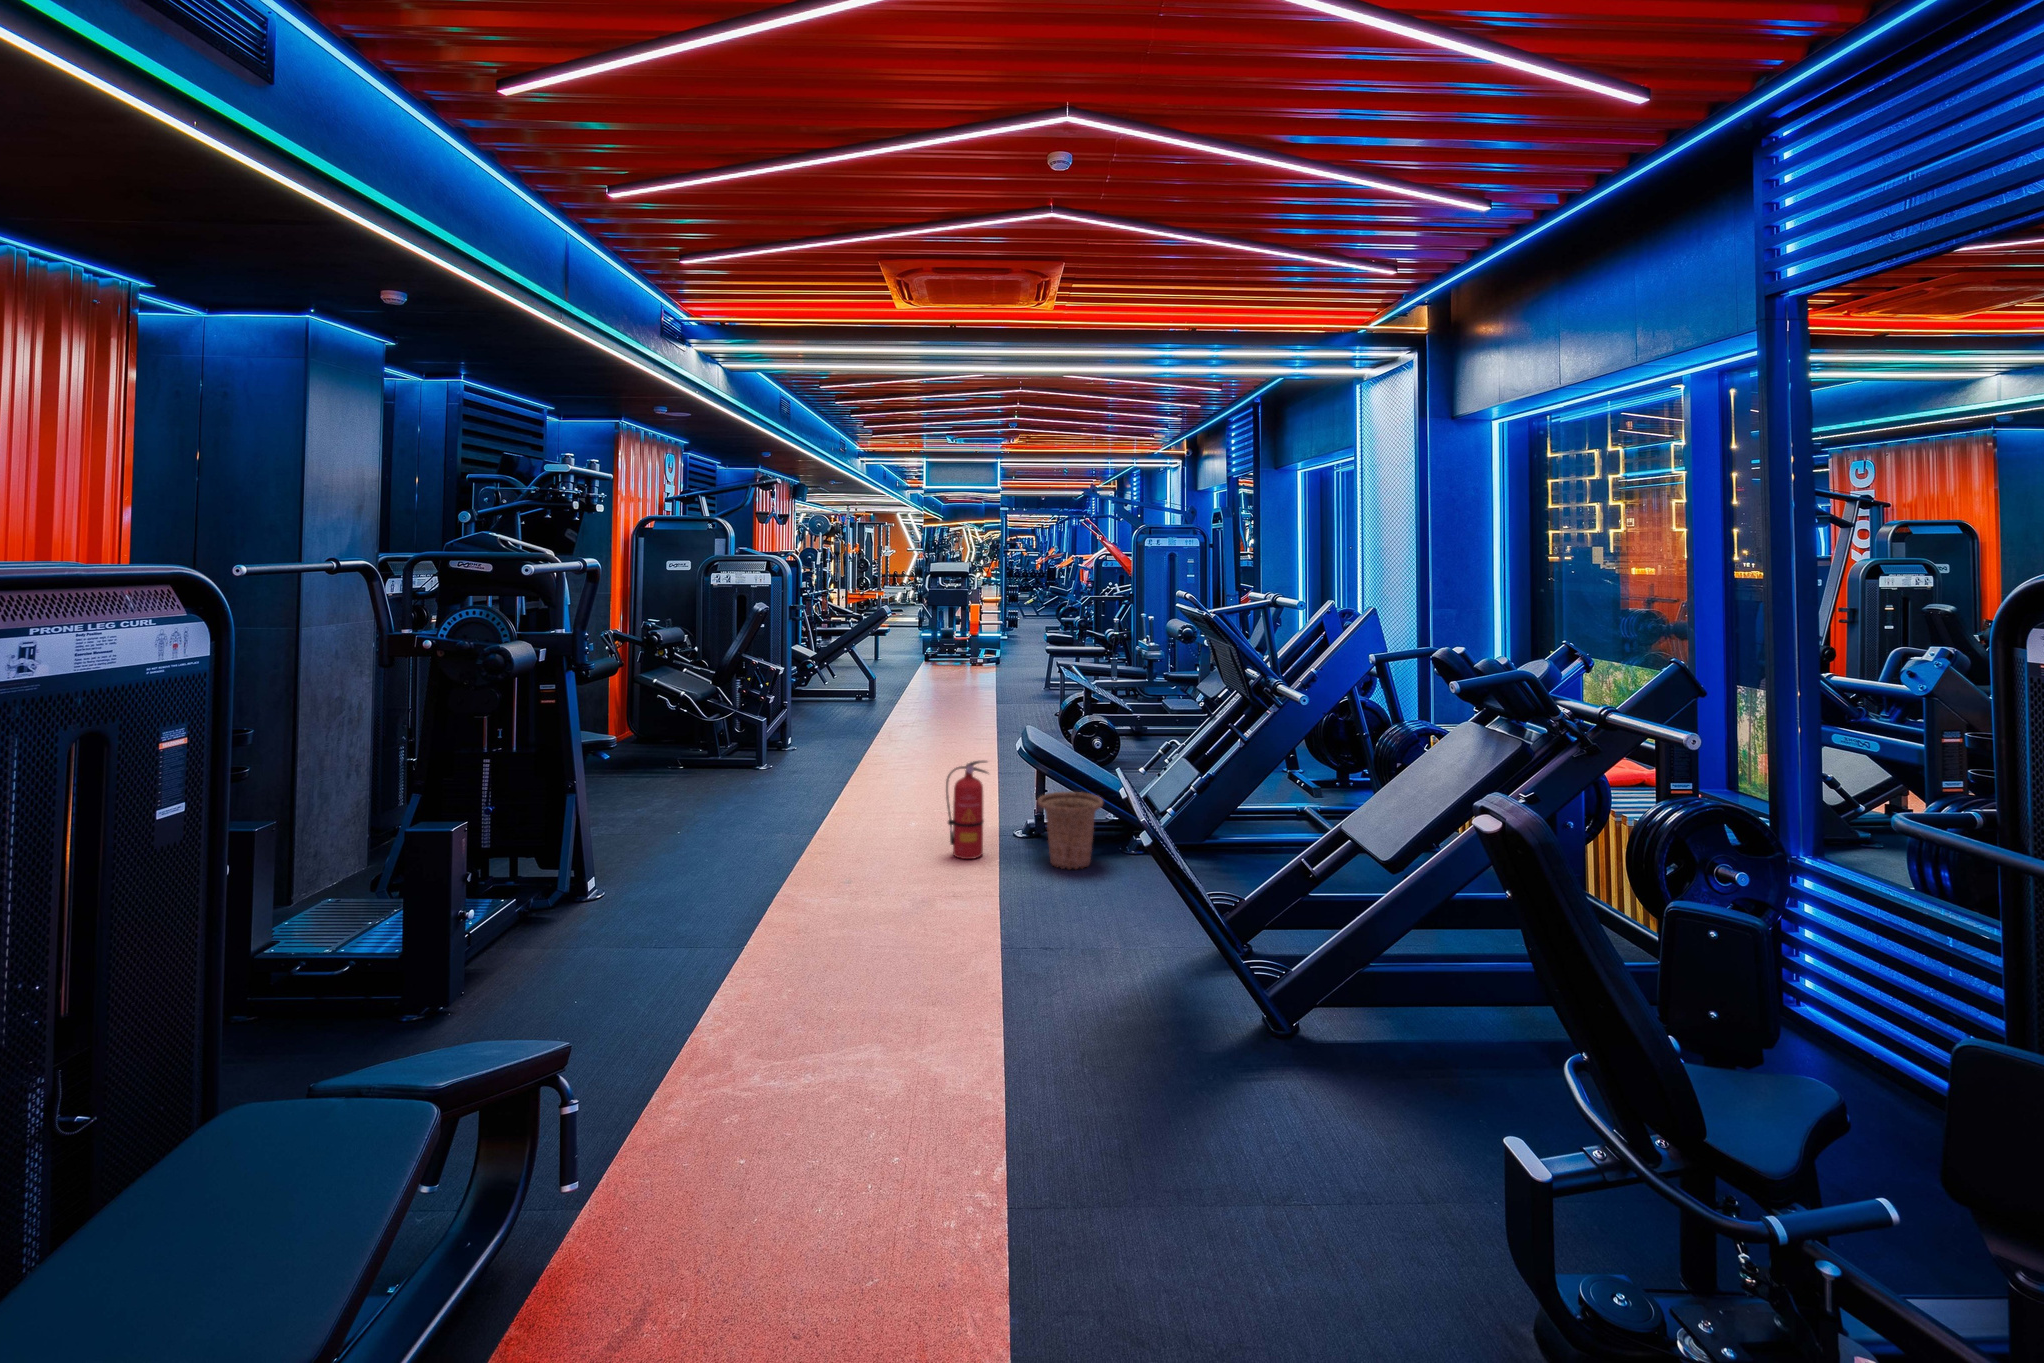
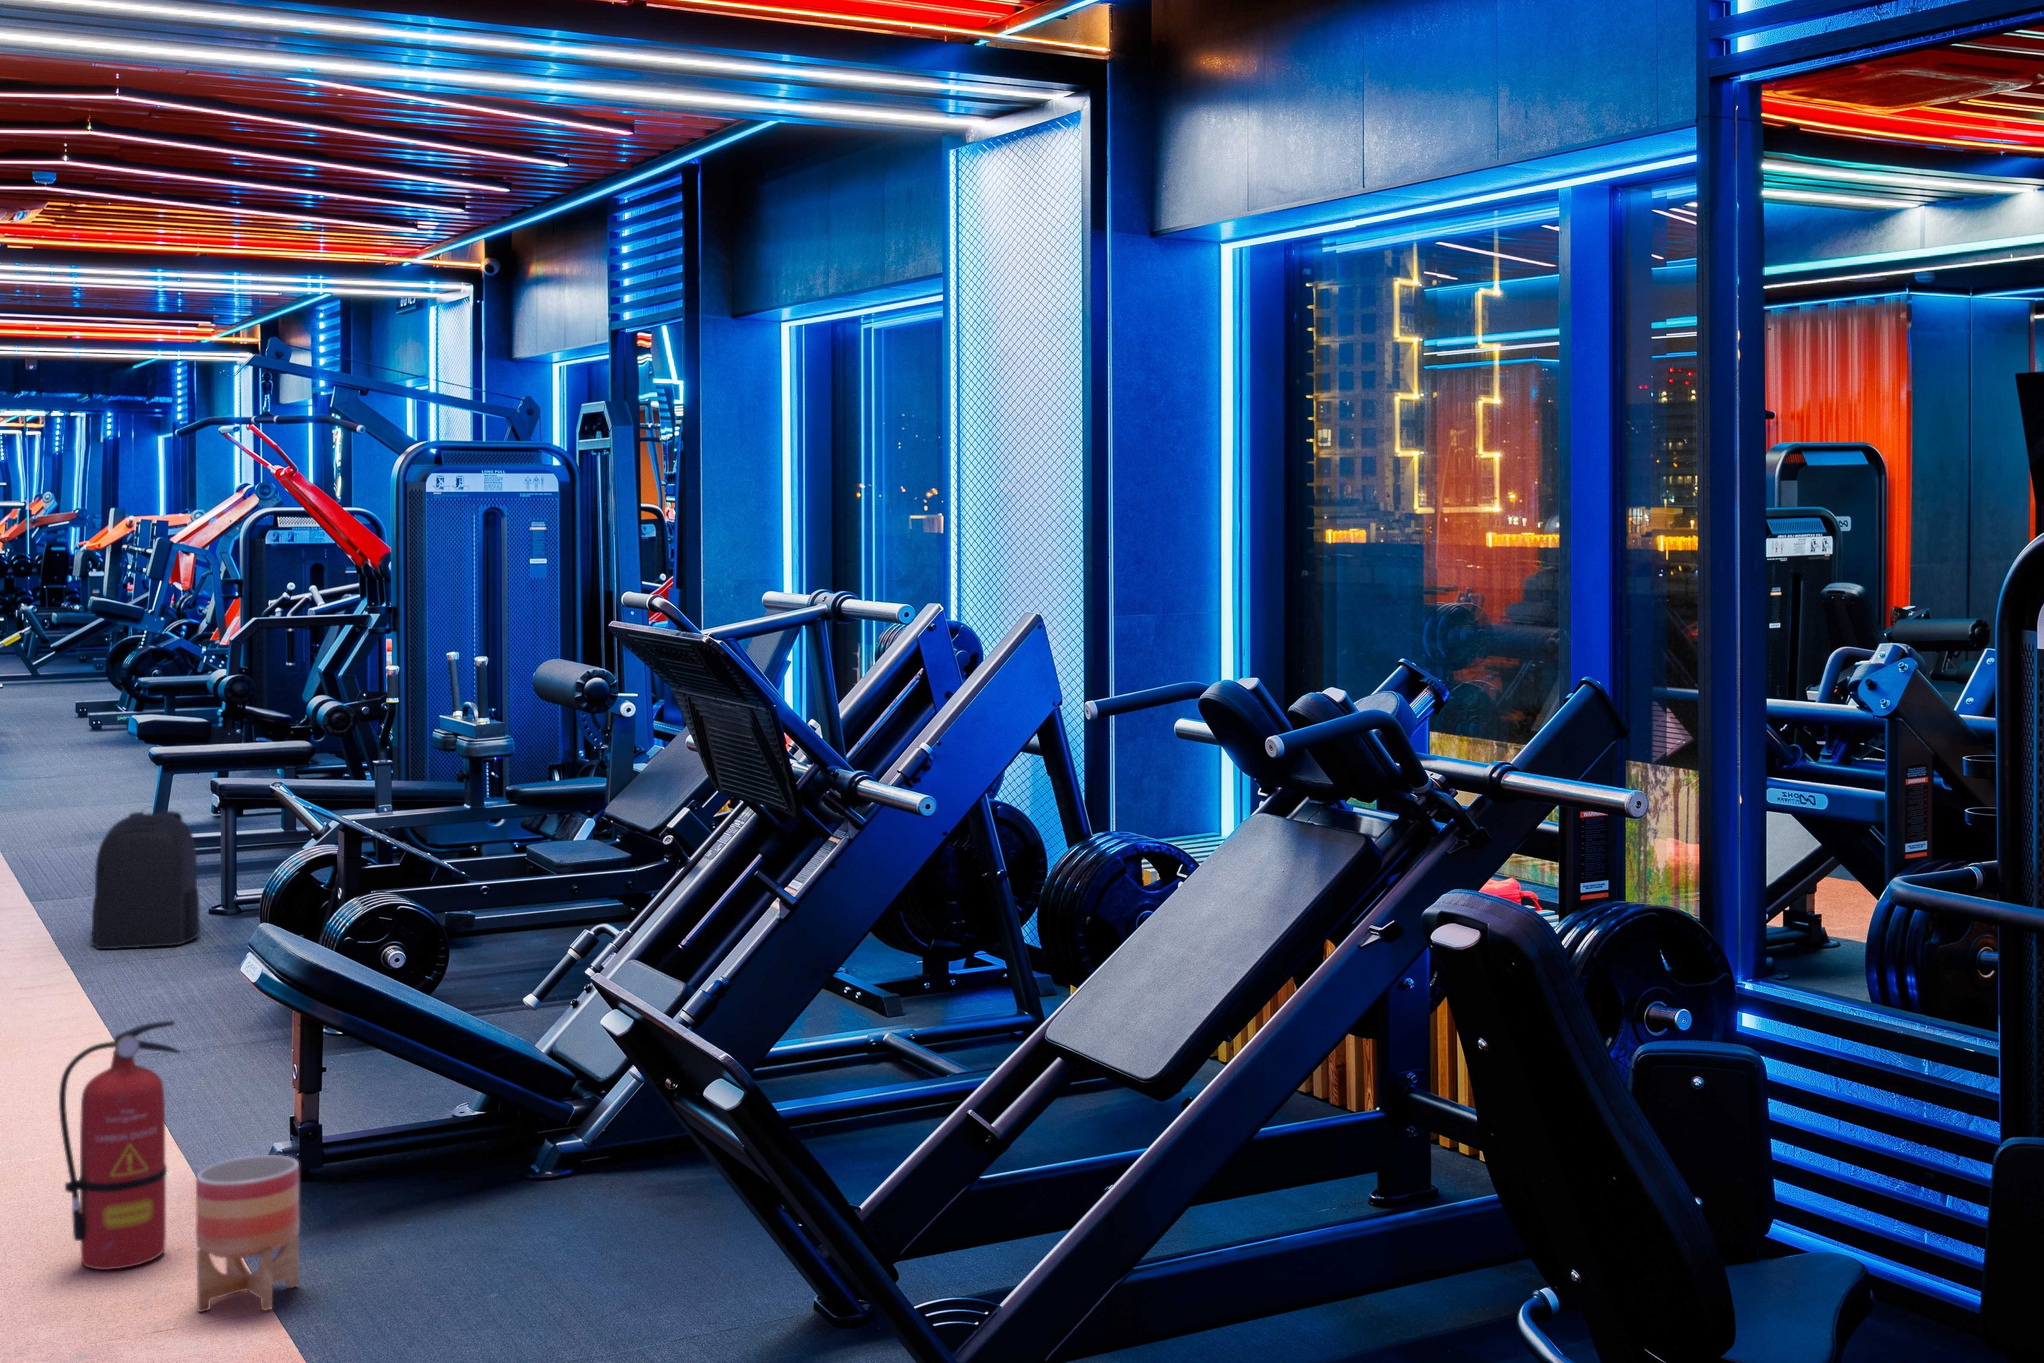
backpack: none [1003,672,1041,729] -> present [91,811,200,949]
basket: present [1038,792,1103,869] -> none [316,1063,483,1244]
planter: none [985,822,1024,888] -> present [196,1155,299,1312]

